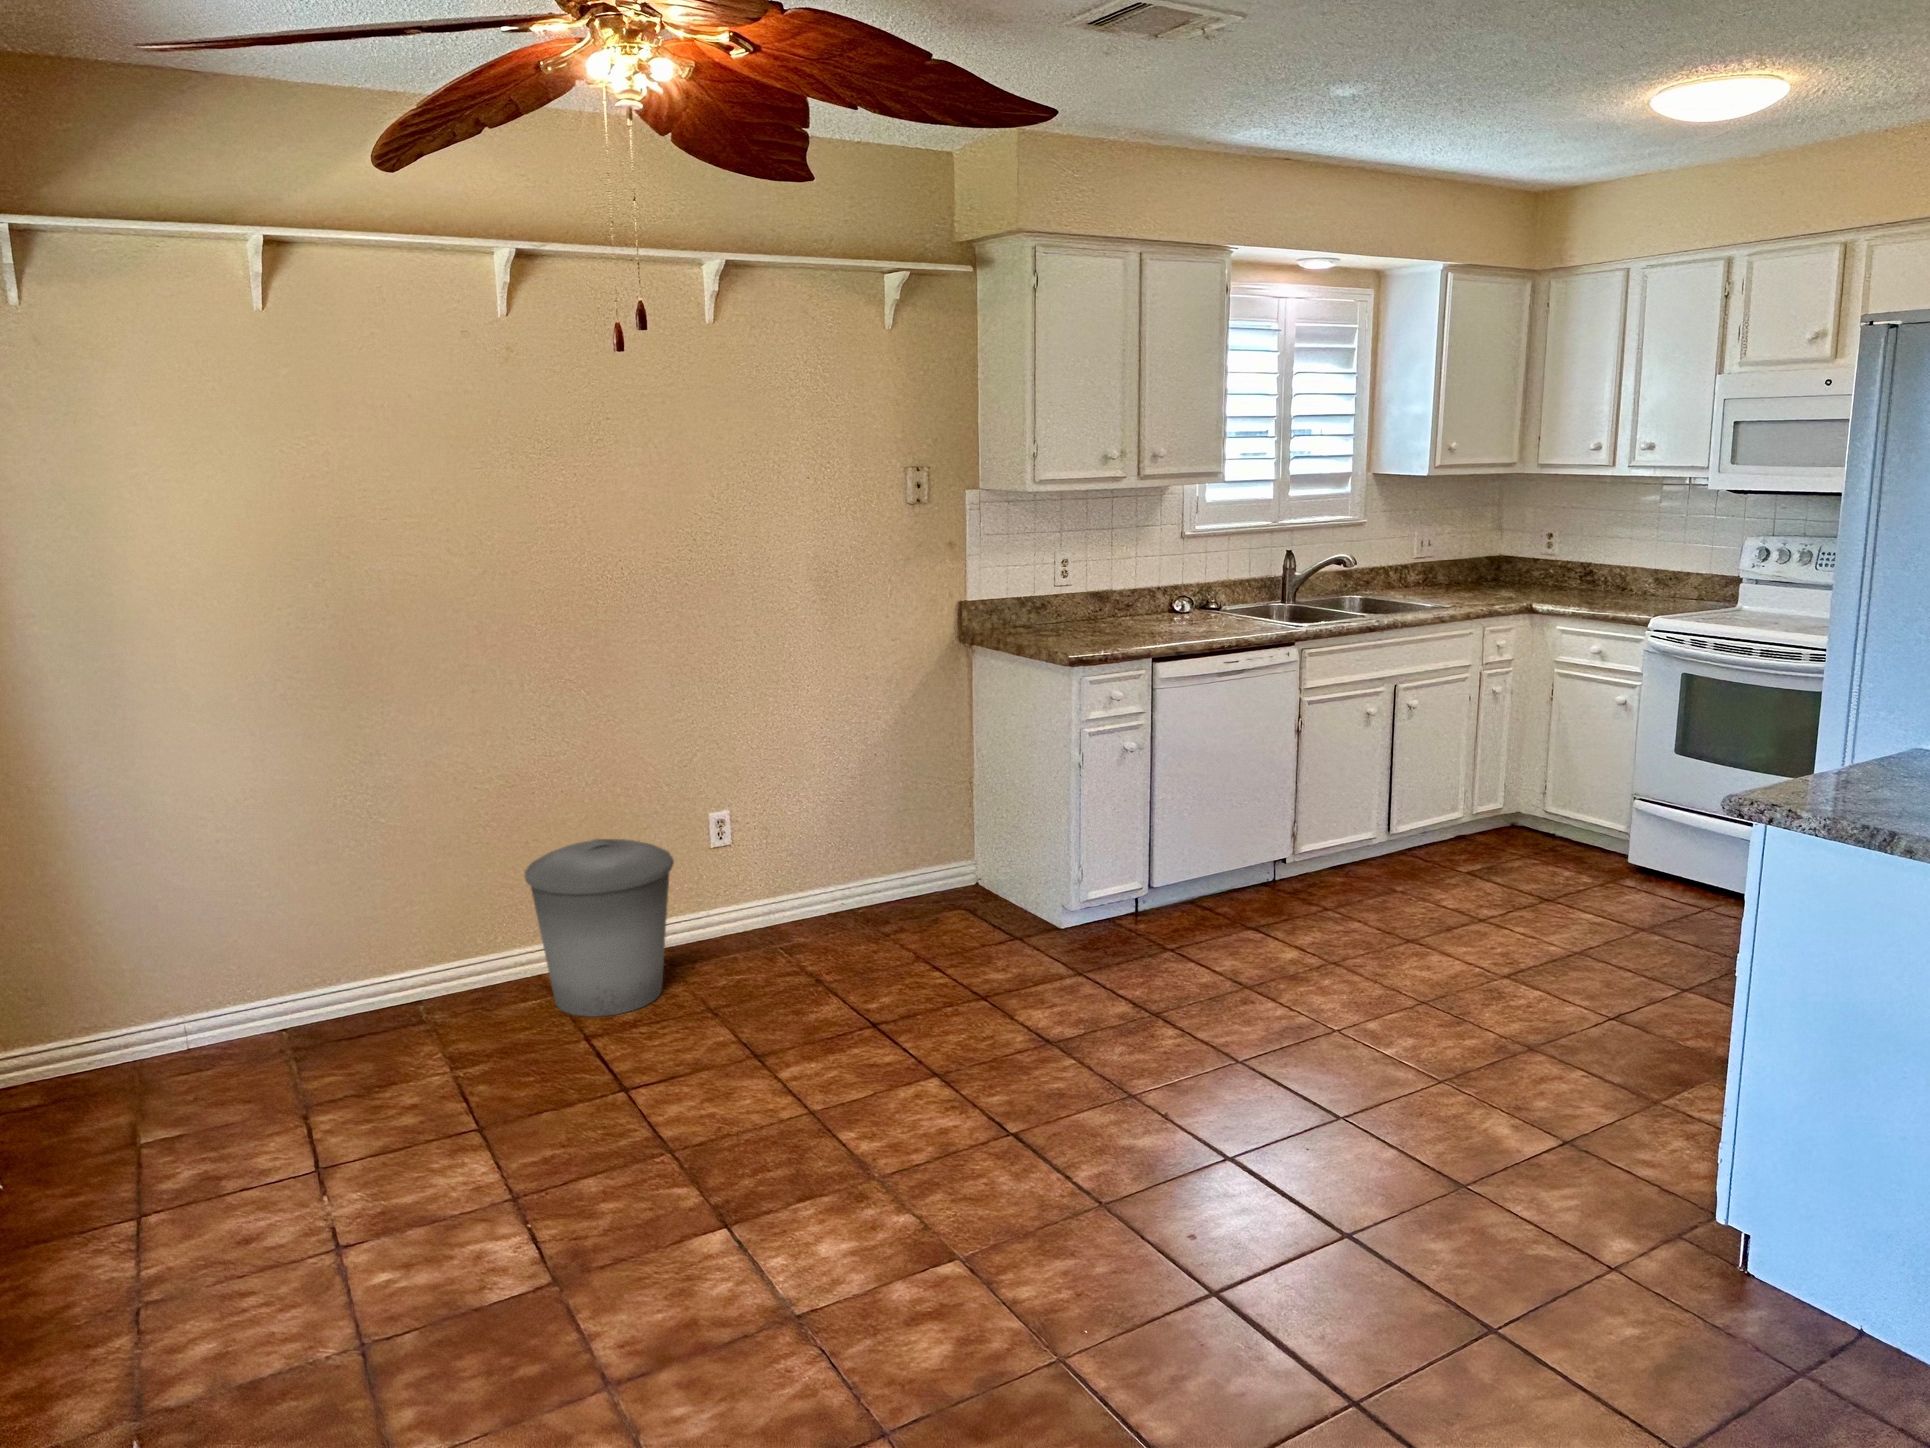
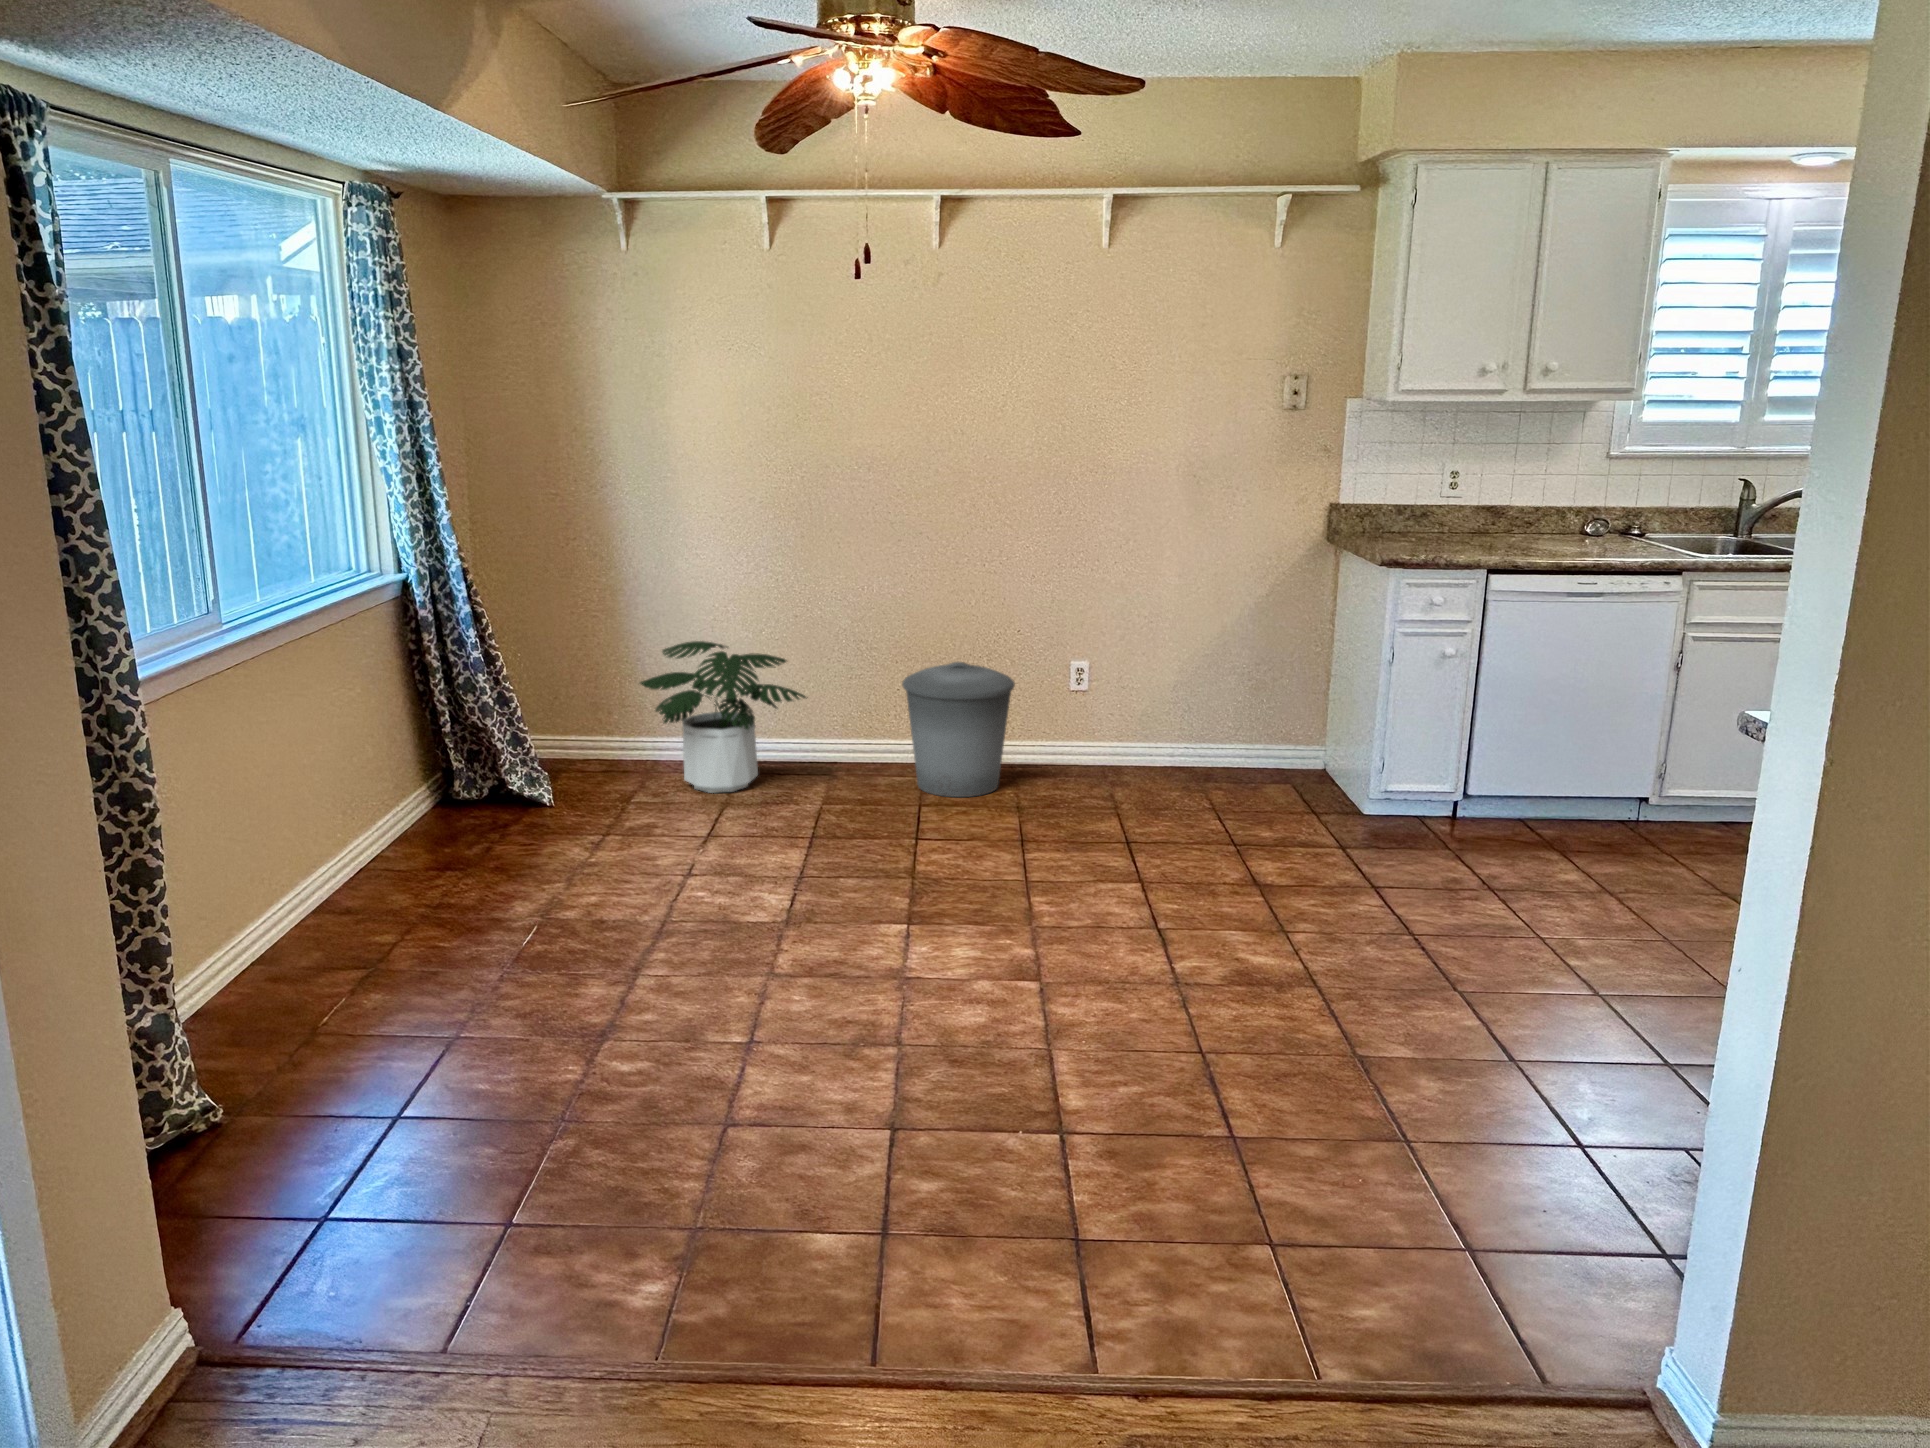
potted plant: none [111,873,408,1094] -> present [640,641,807,793]

